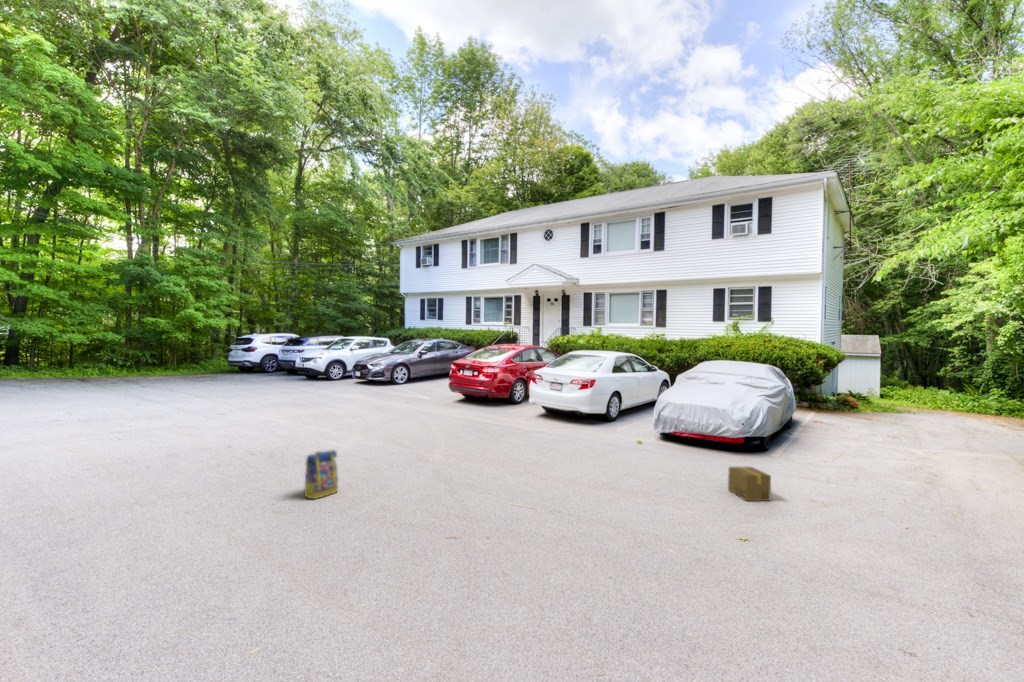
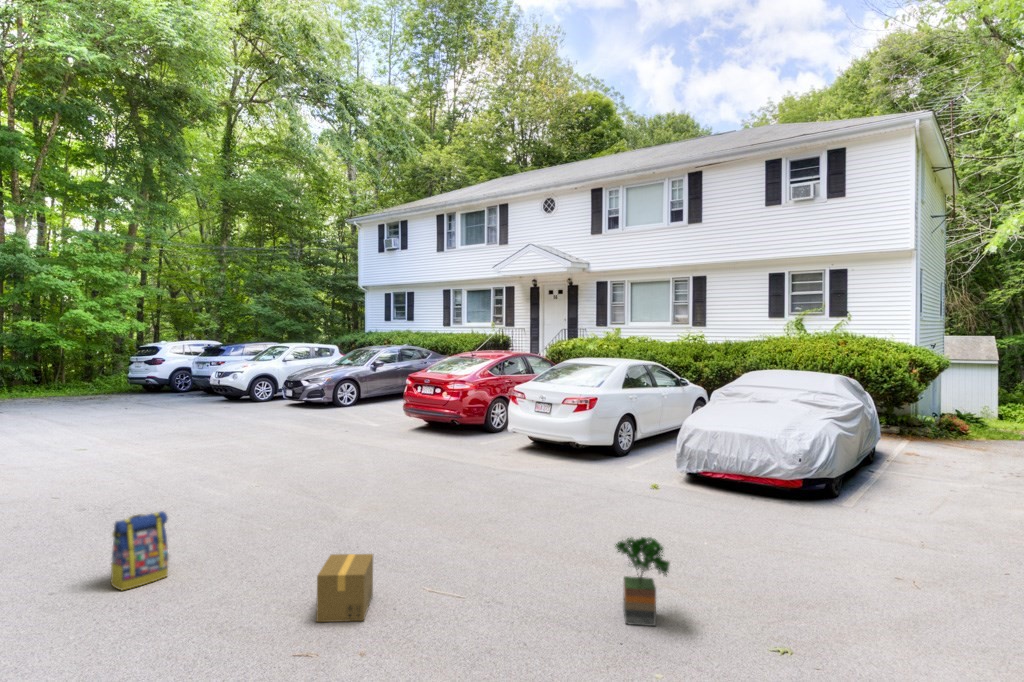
potted tree: none [631,464,668,520] -> present [615,537,669,626]
cardboard box: present [728,467,771,501] -> present [316,554,373,622]

